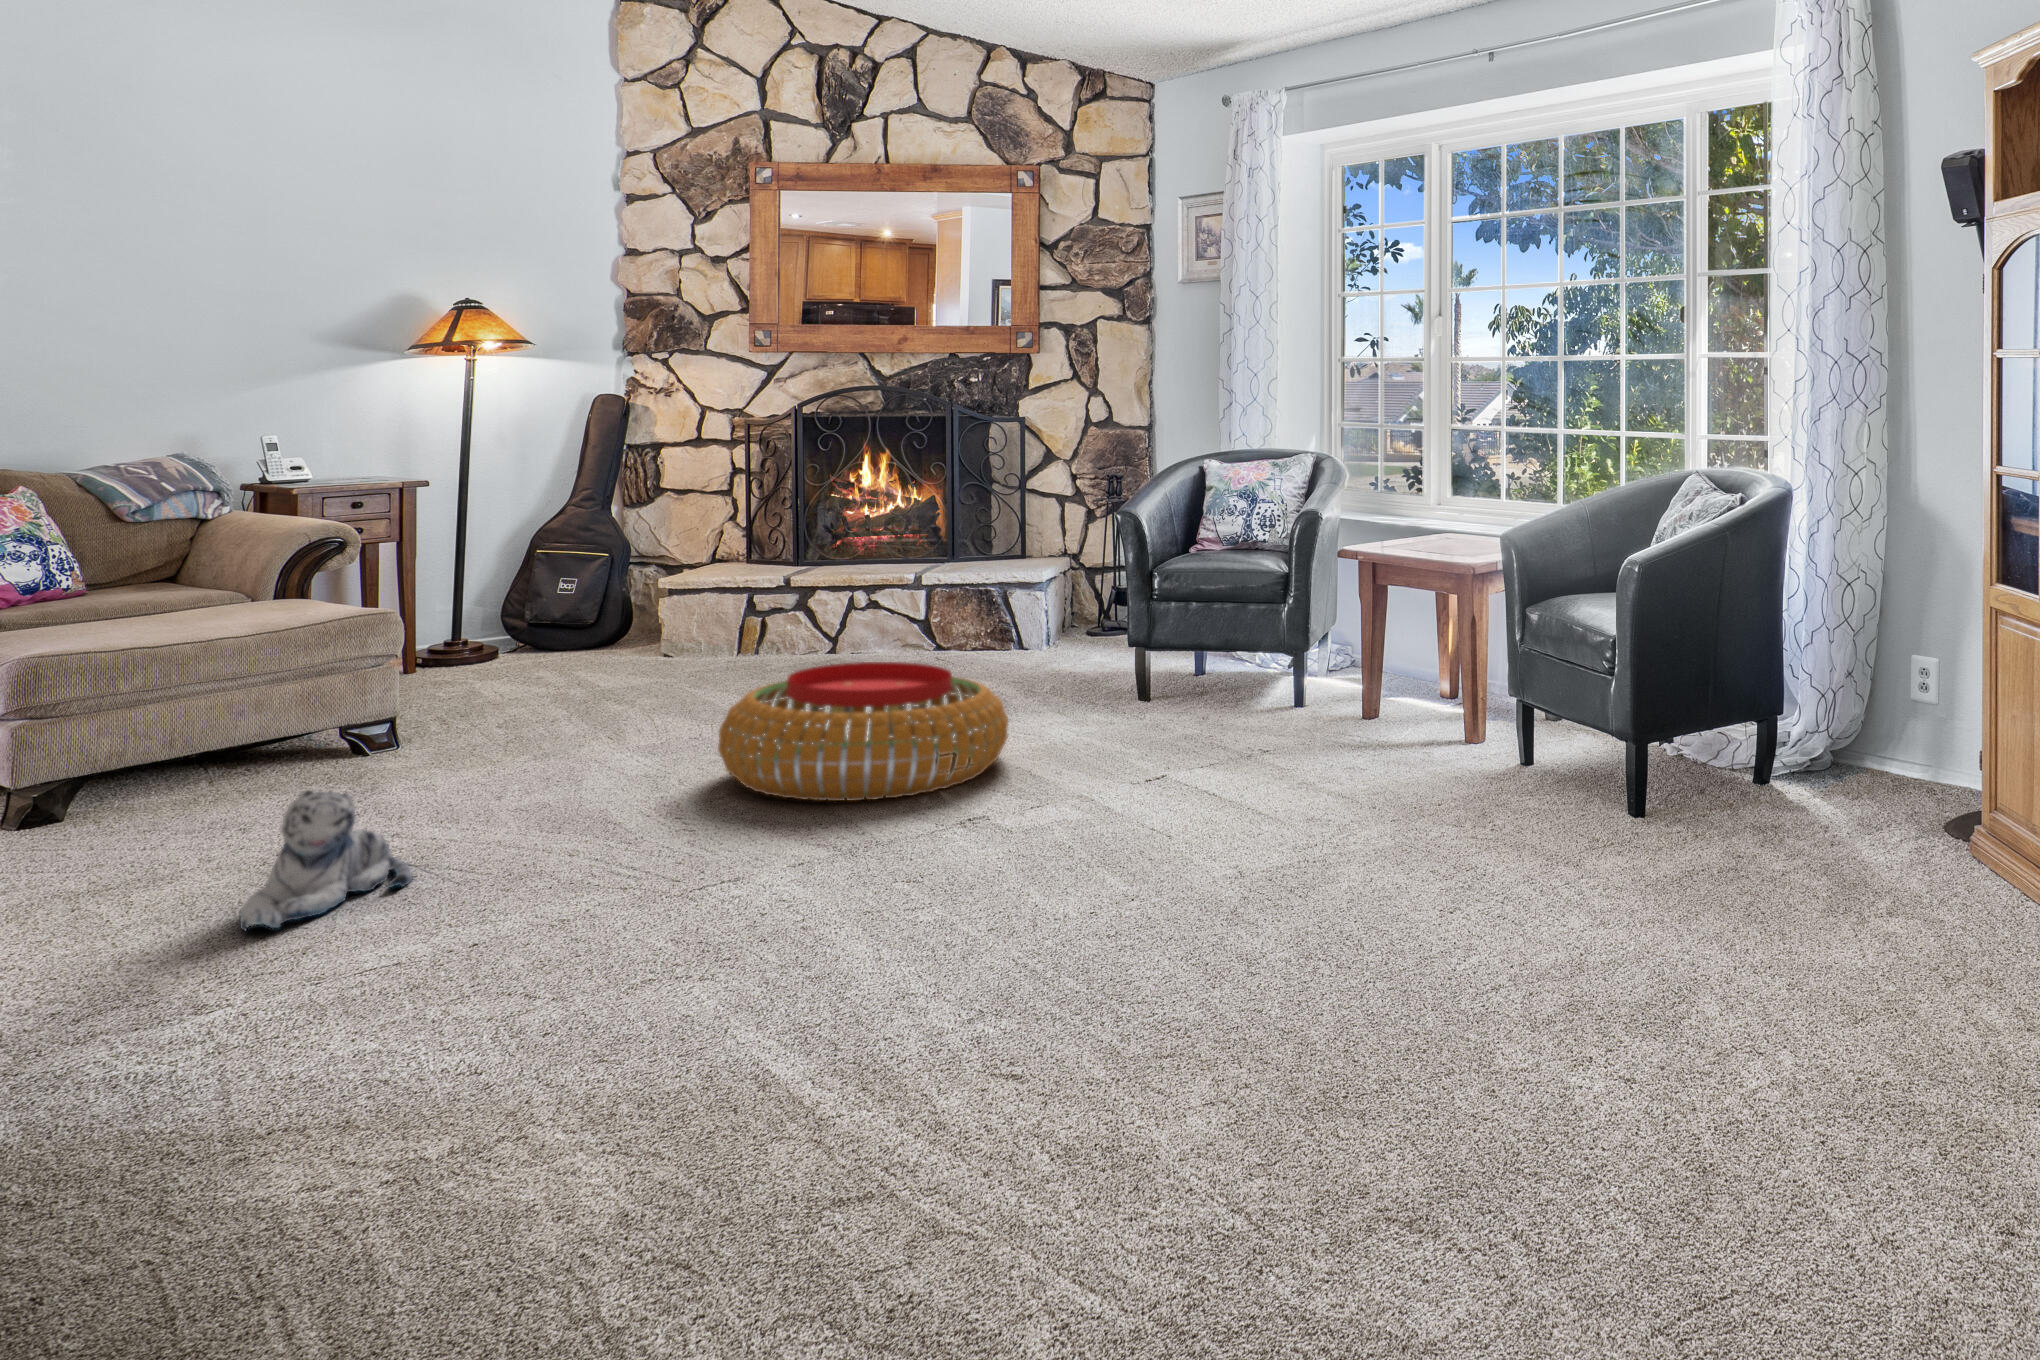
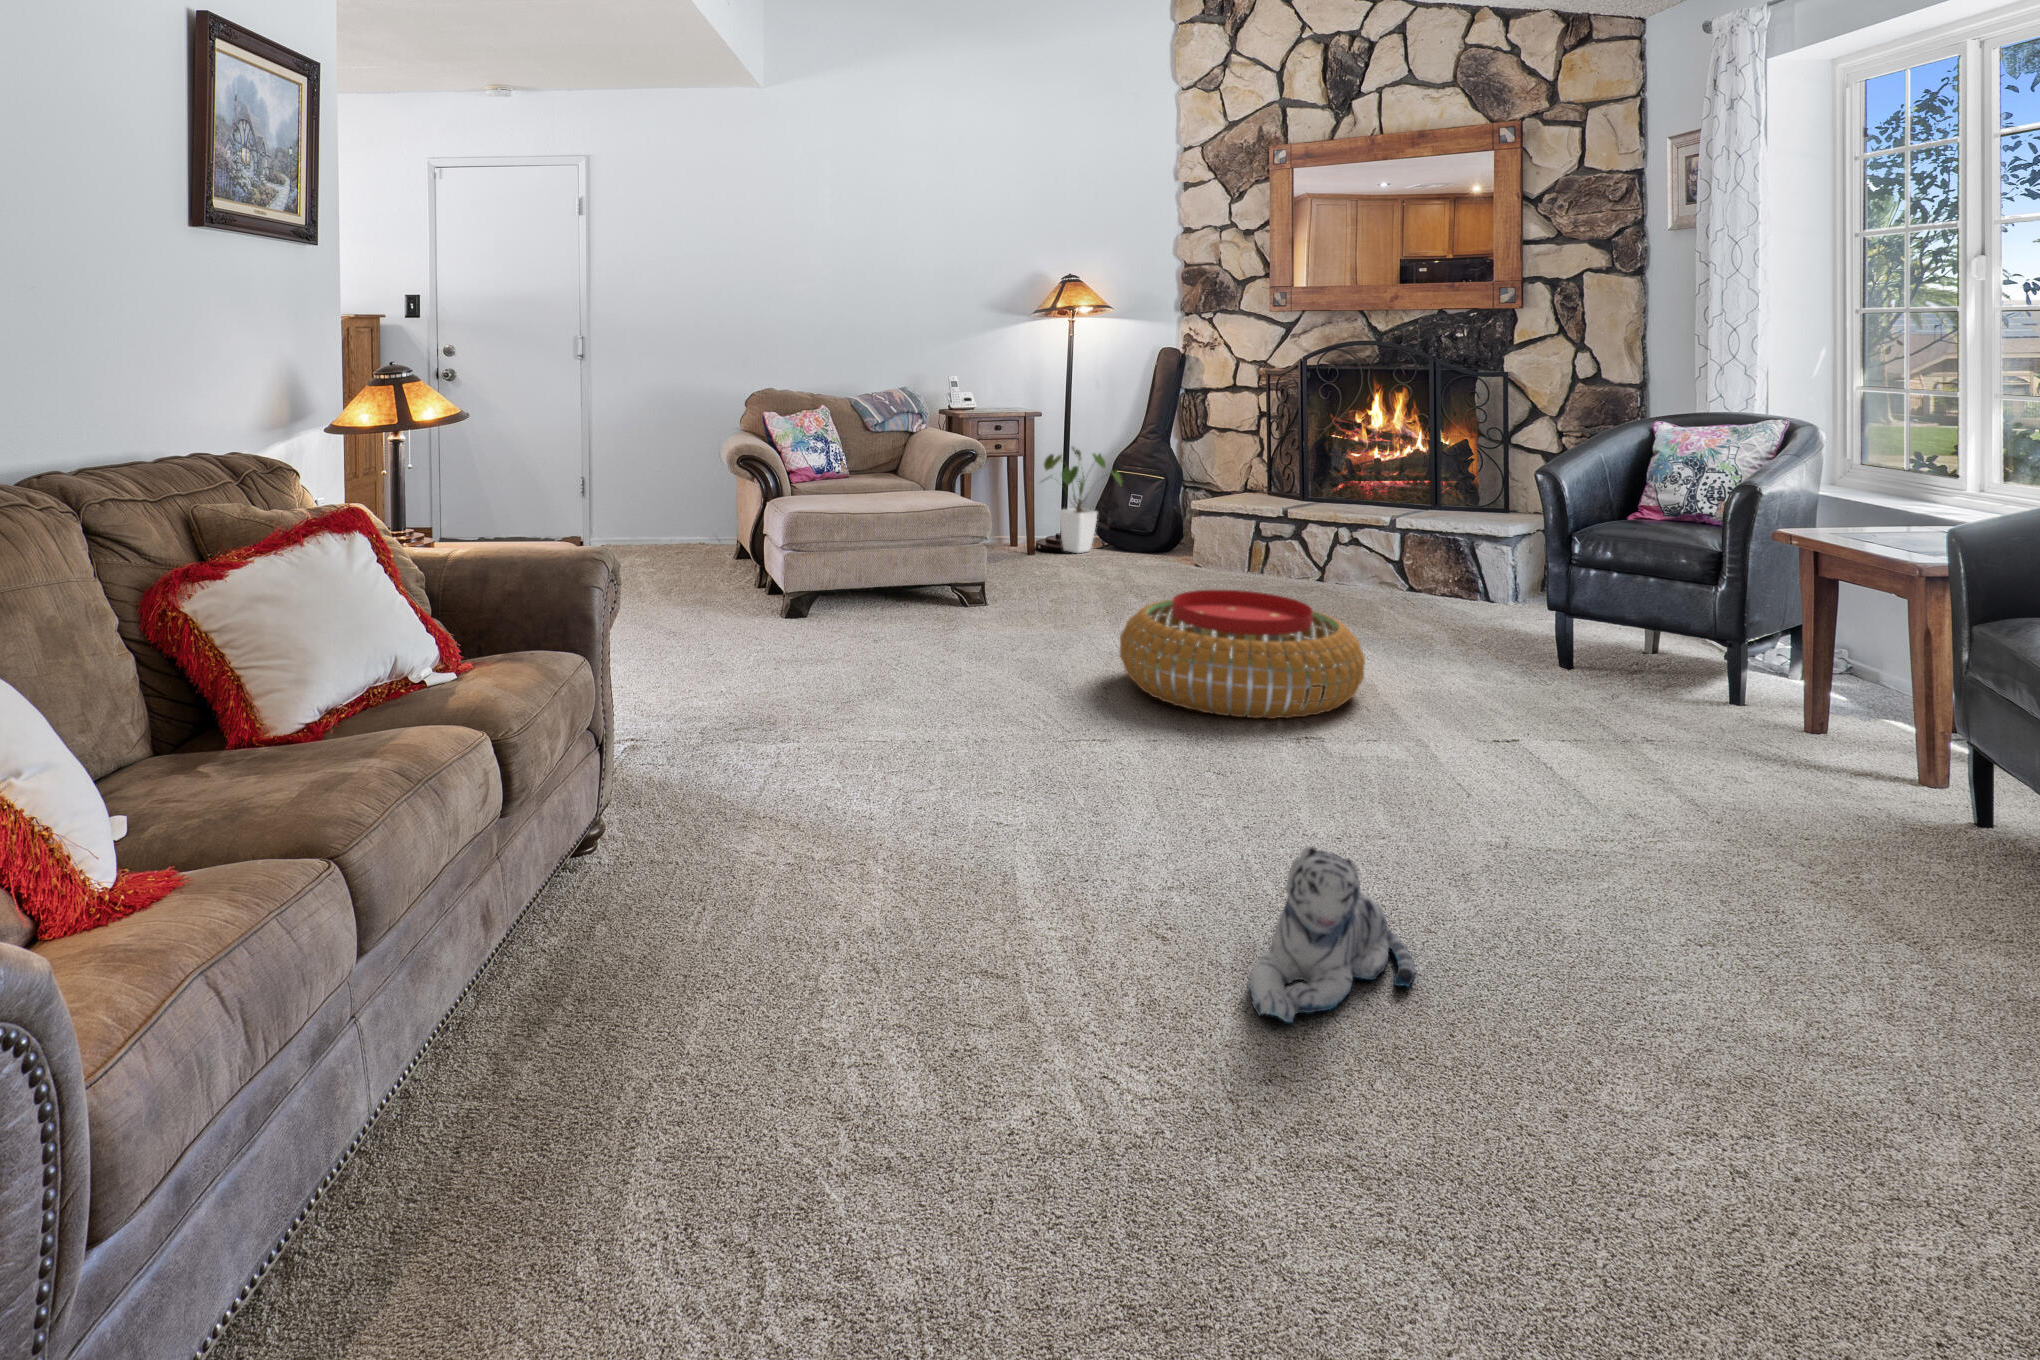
house plant: none [418,525,554,666] -> present [1044,447,1122,553]
plush toy: present [240,790,412,931] -> present [1250,847,1415,1023]

